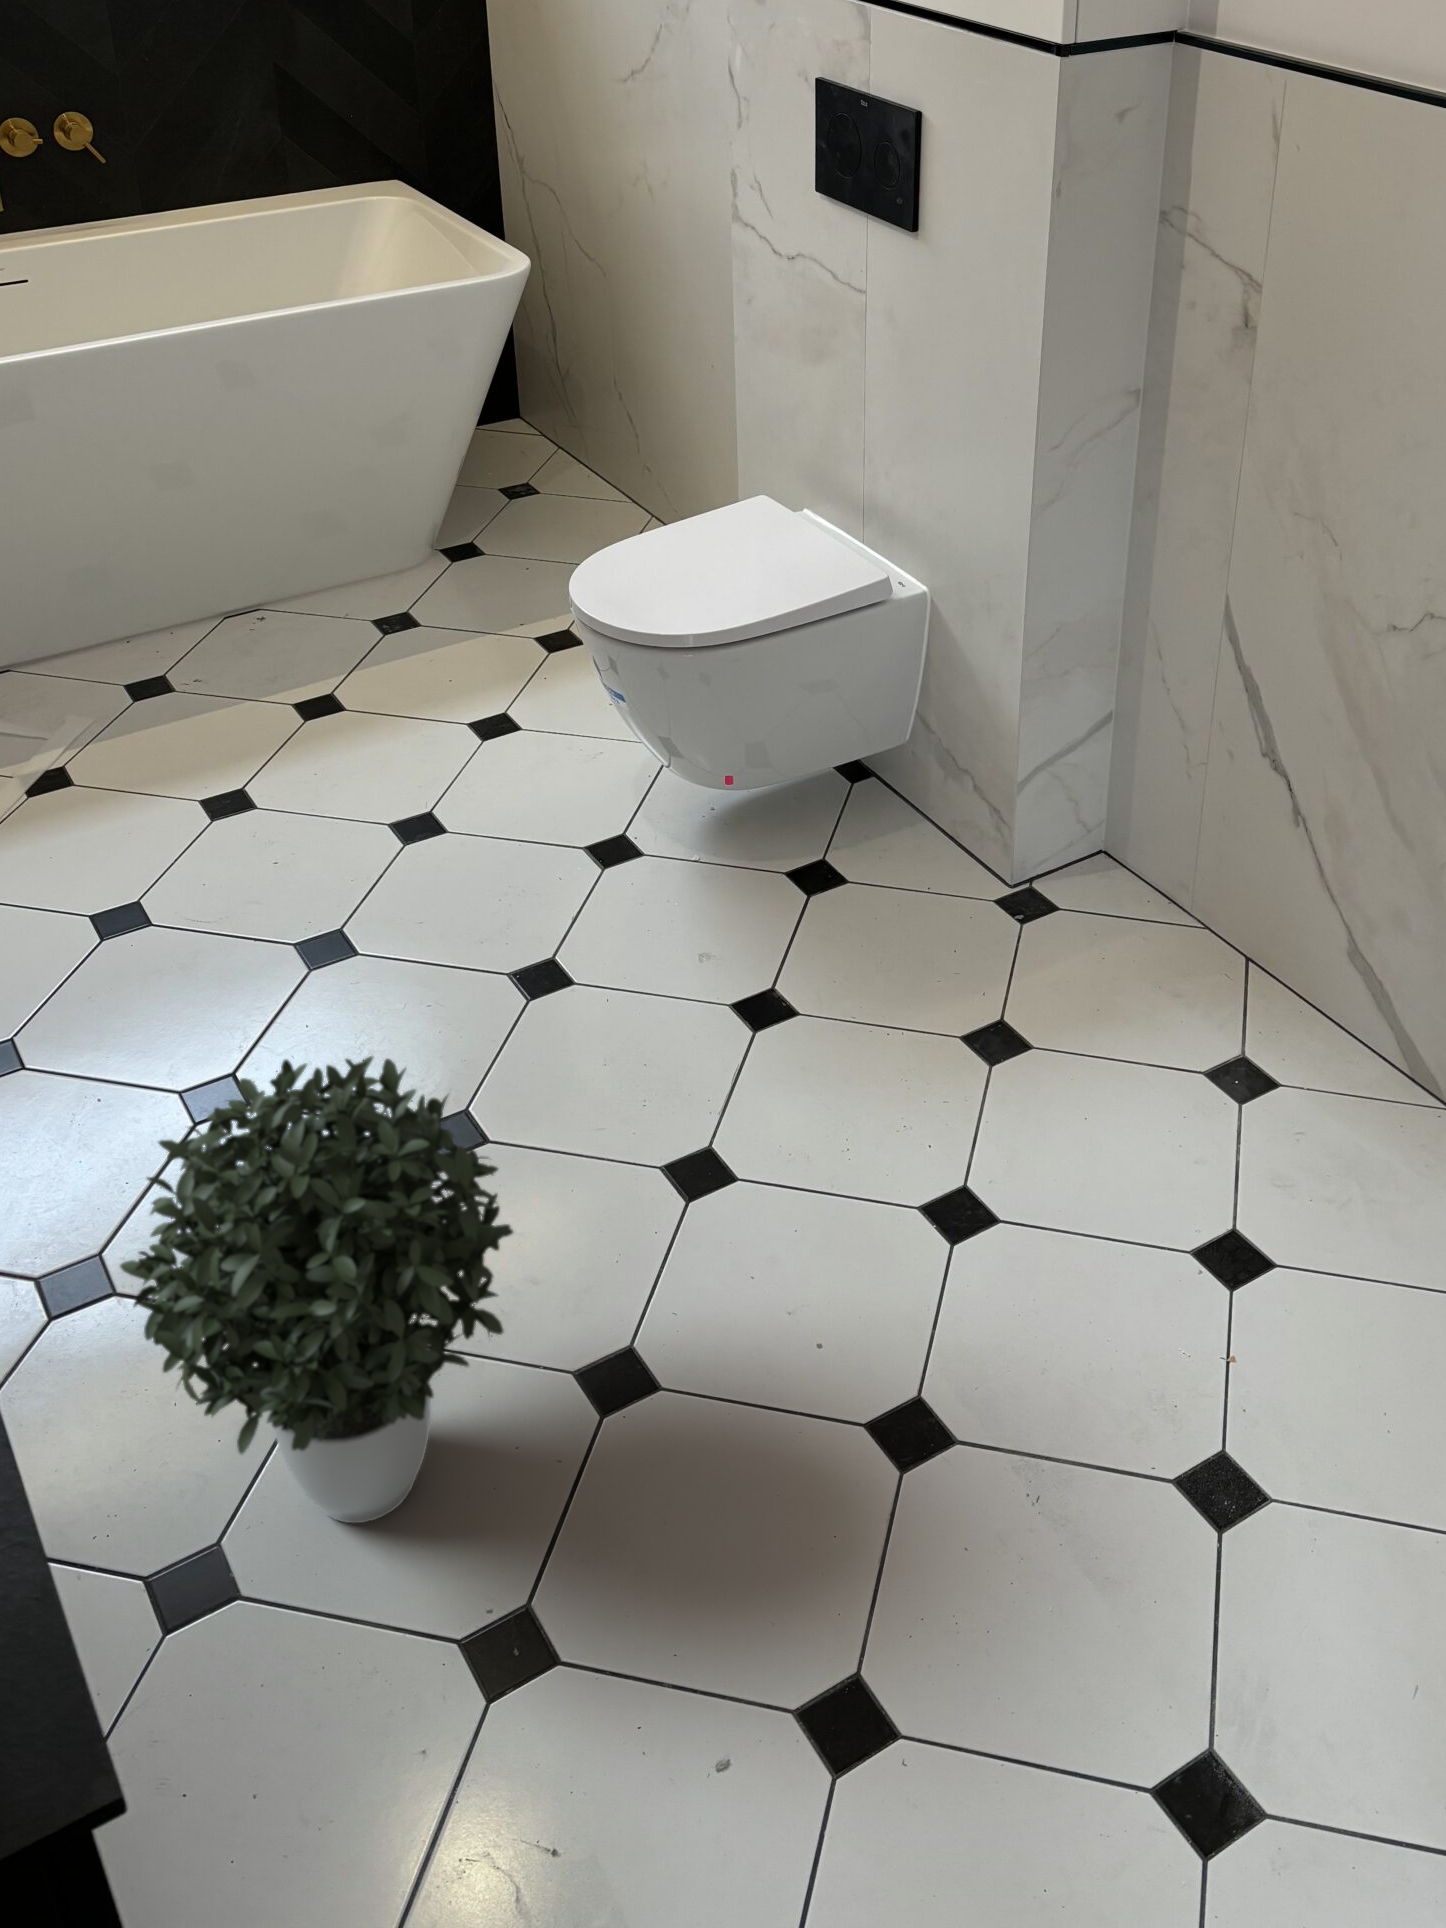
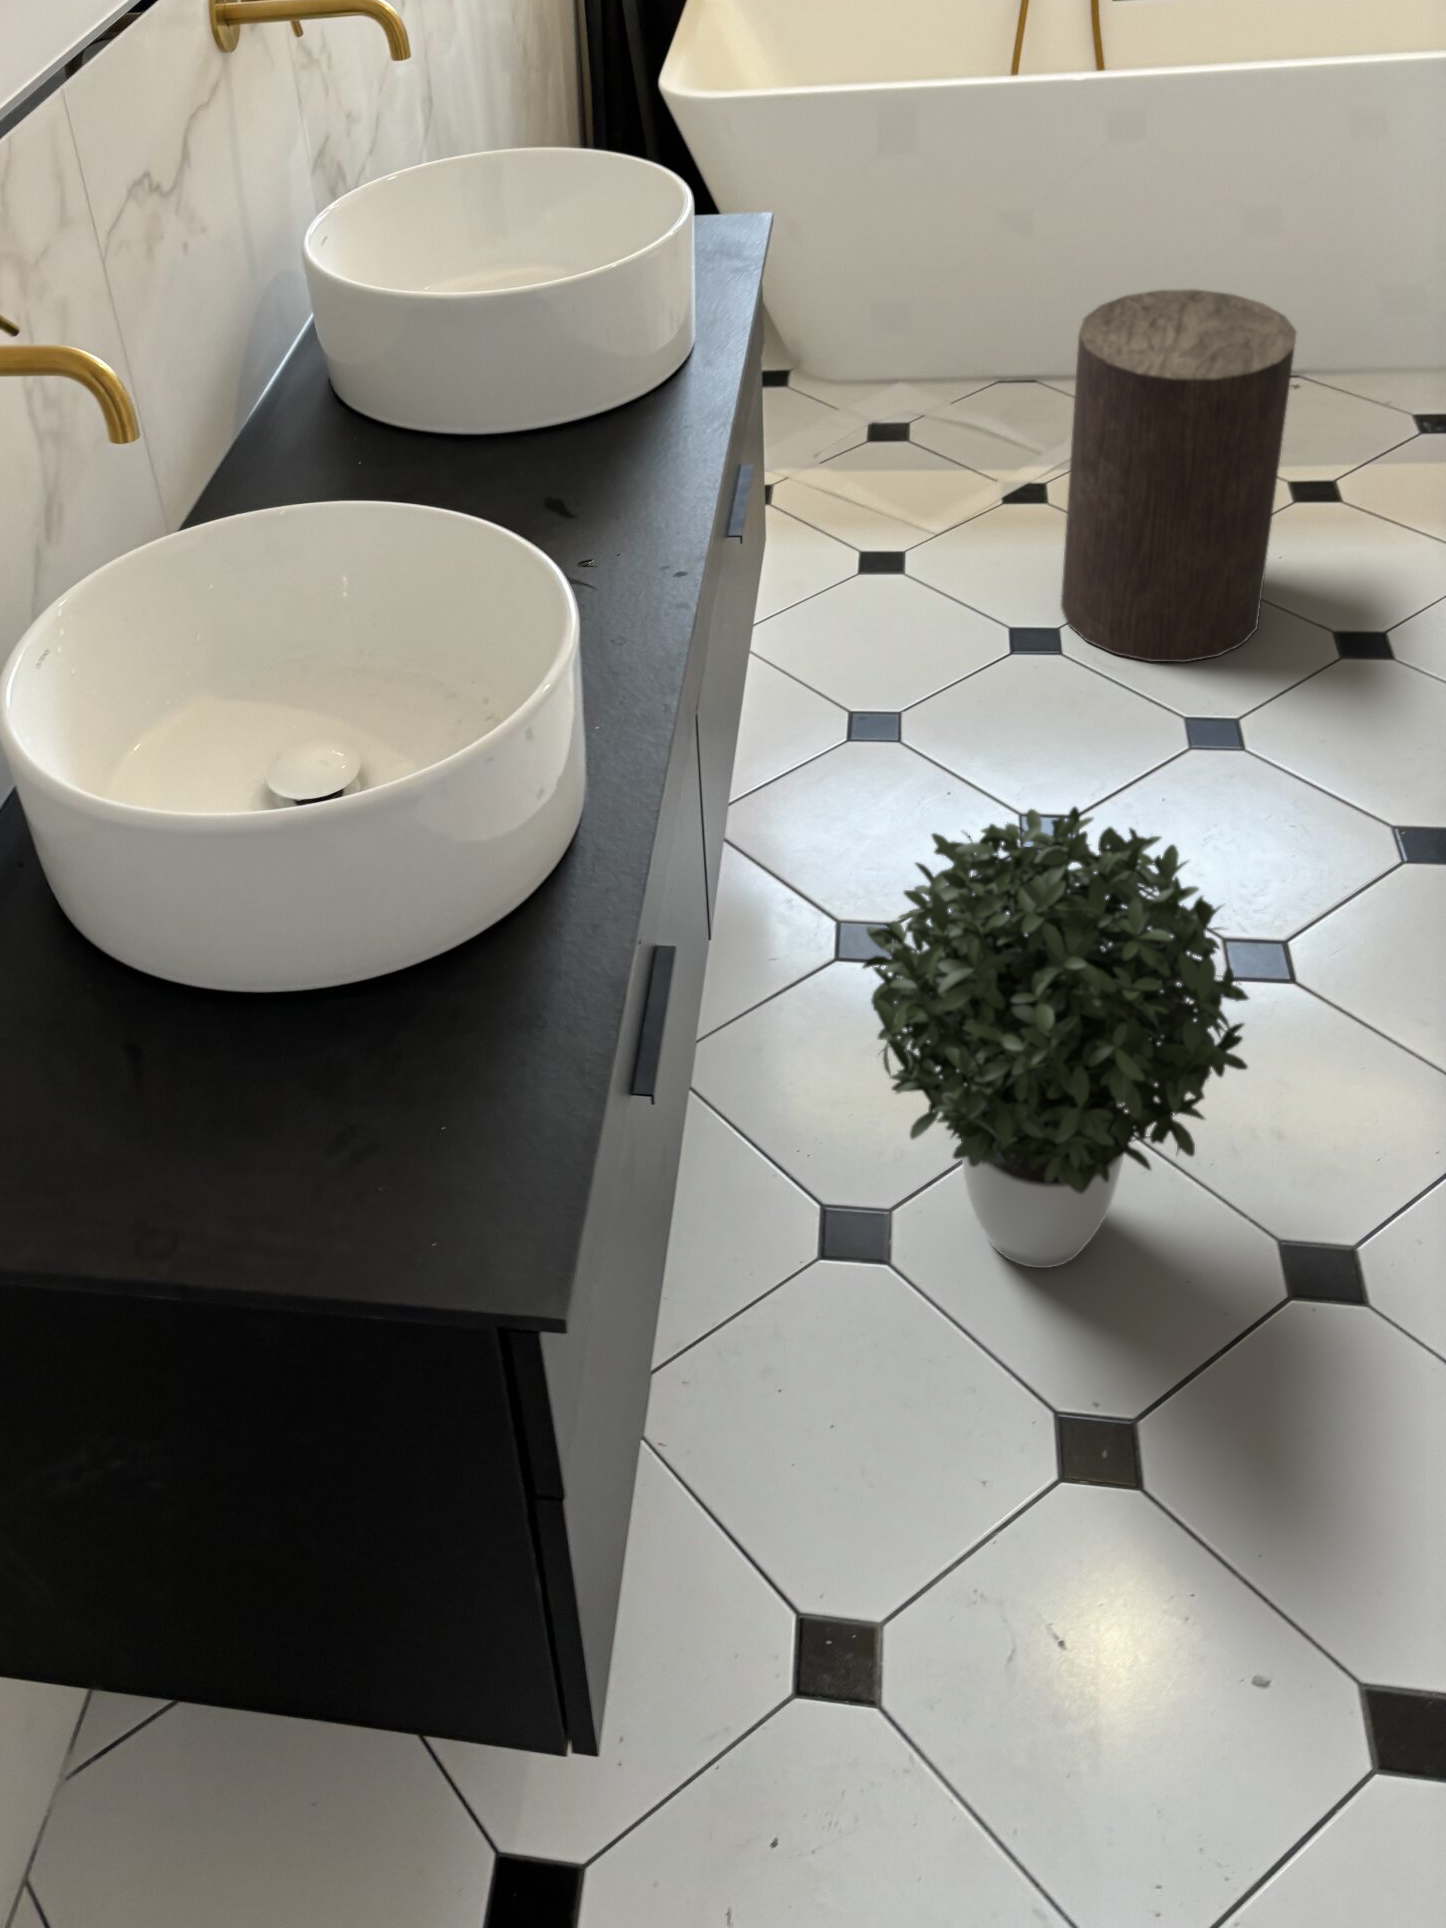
stool: none [73,546,319,908] -> present [1061,289,1297,662]

